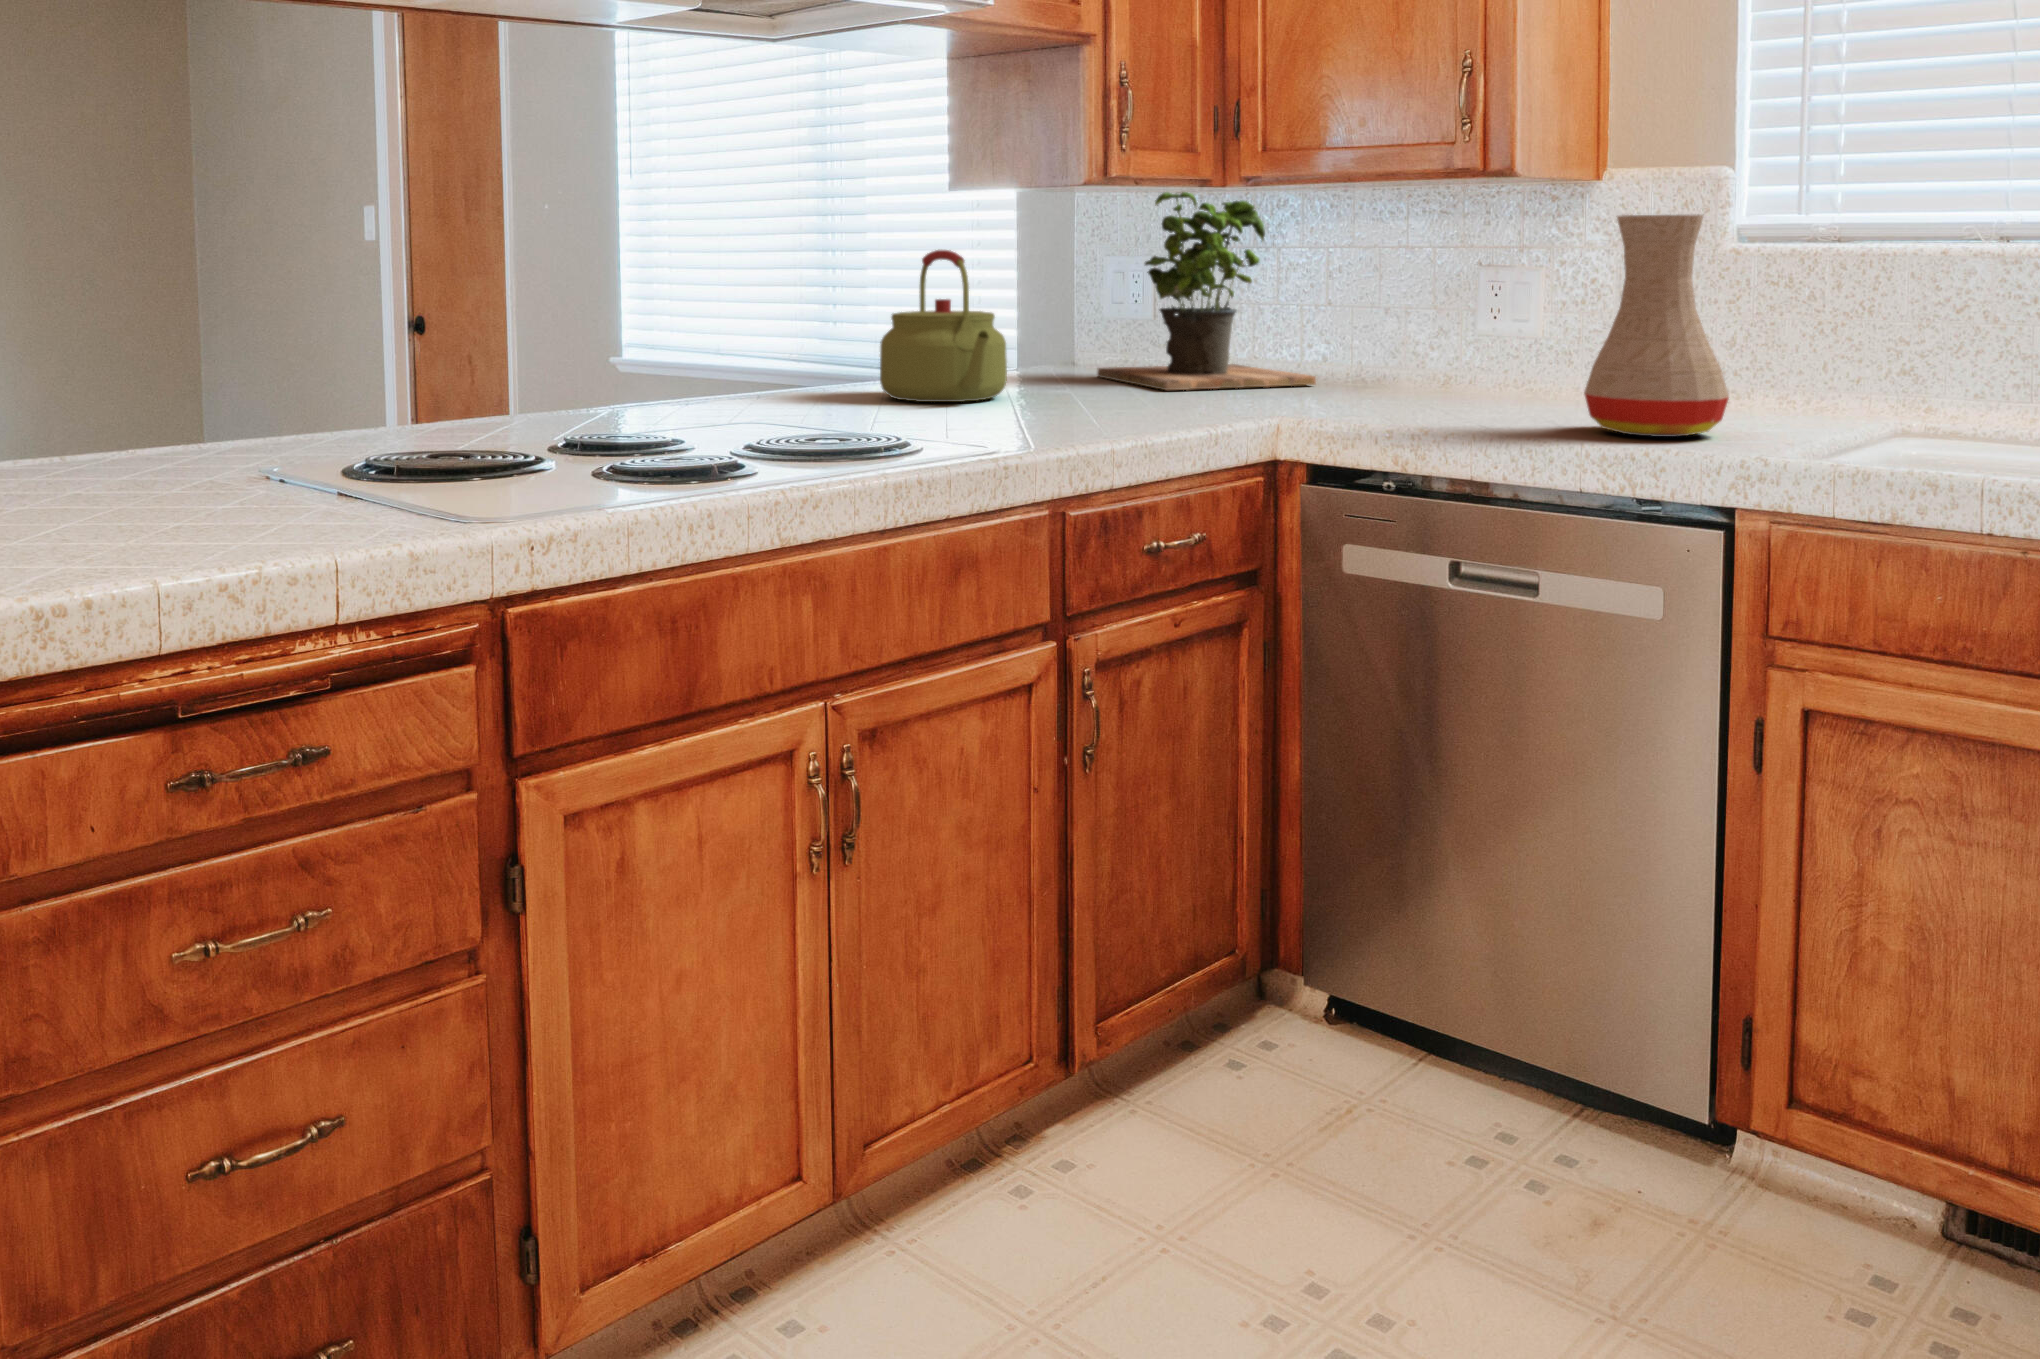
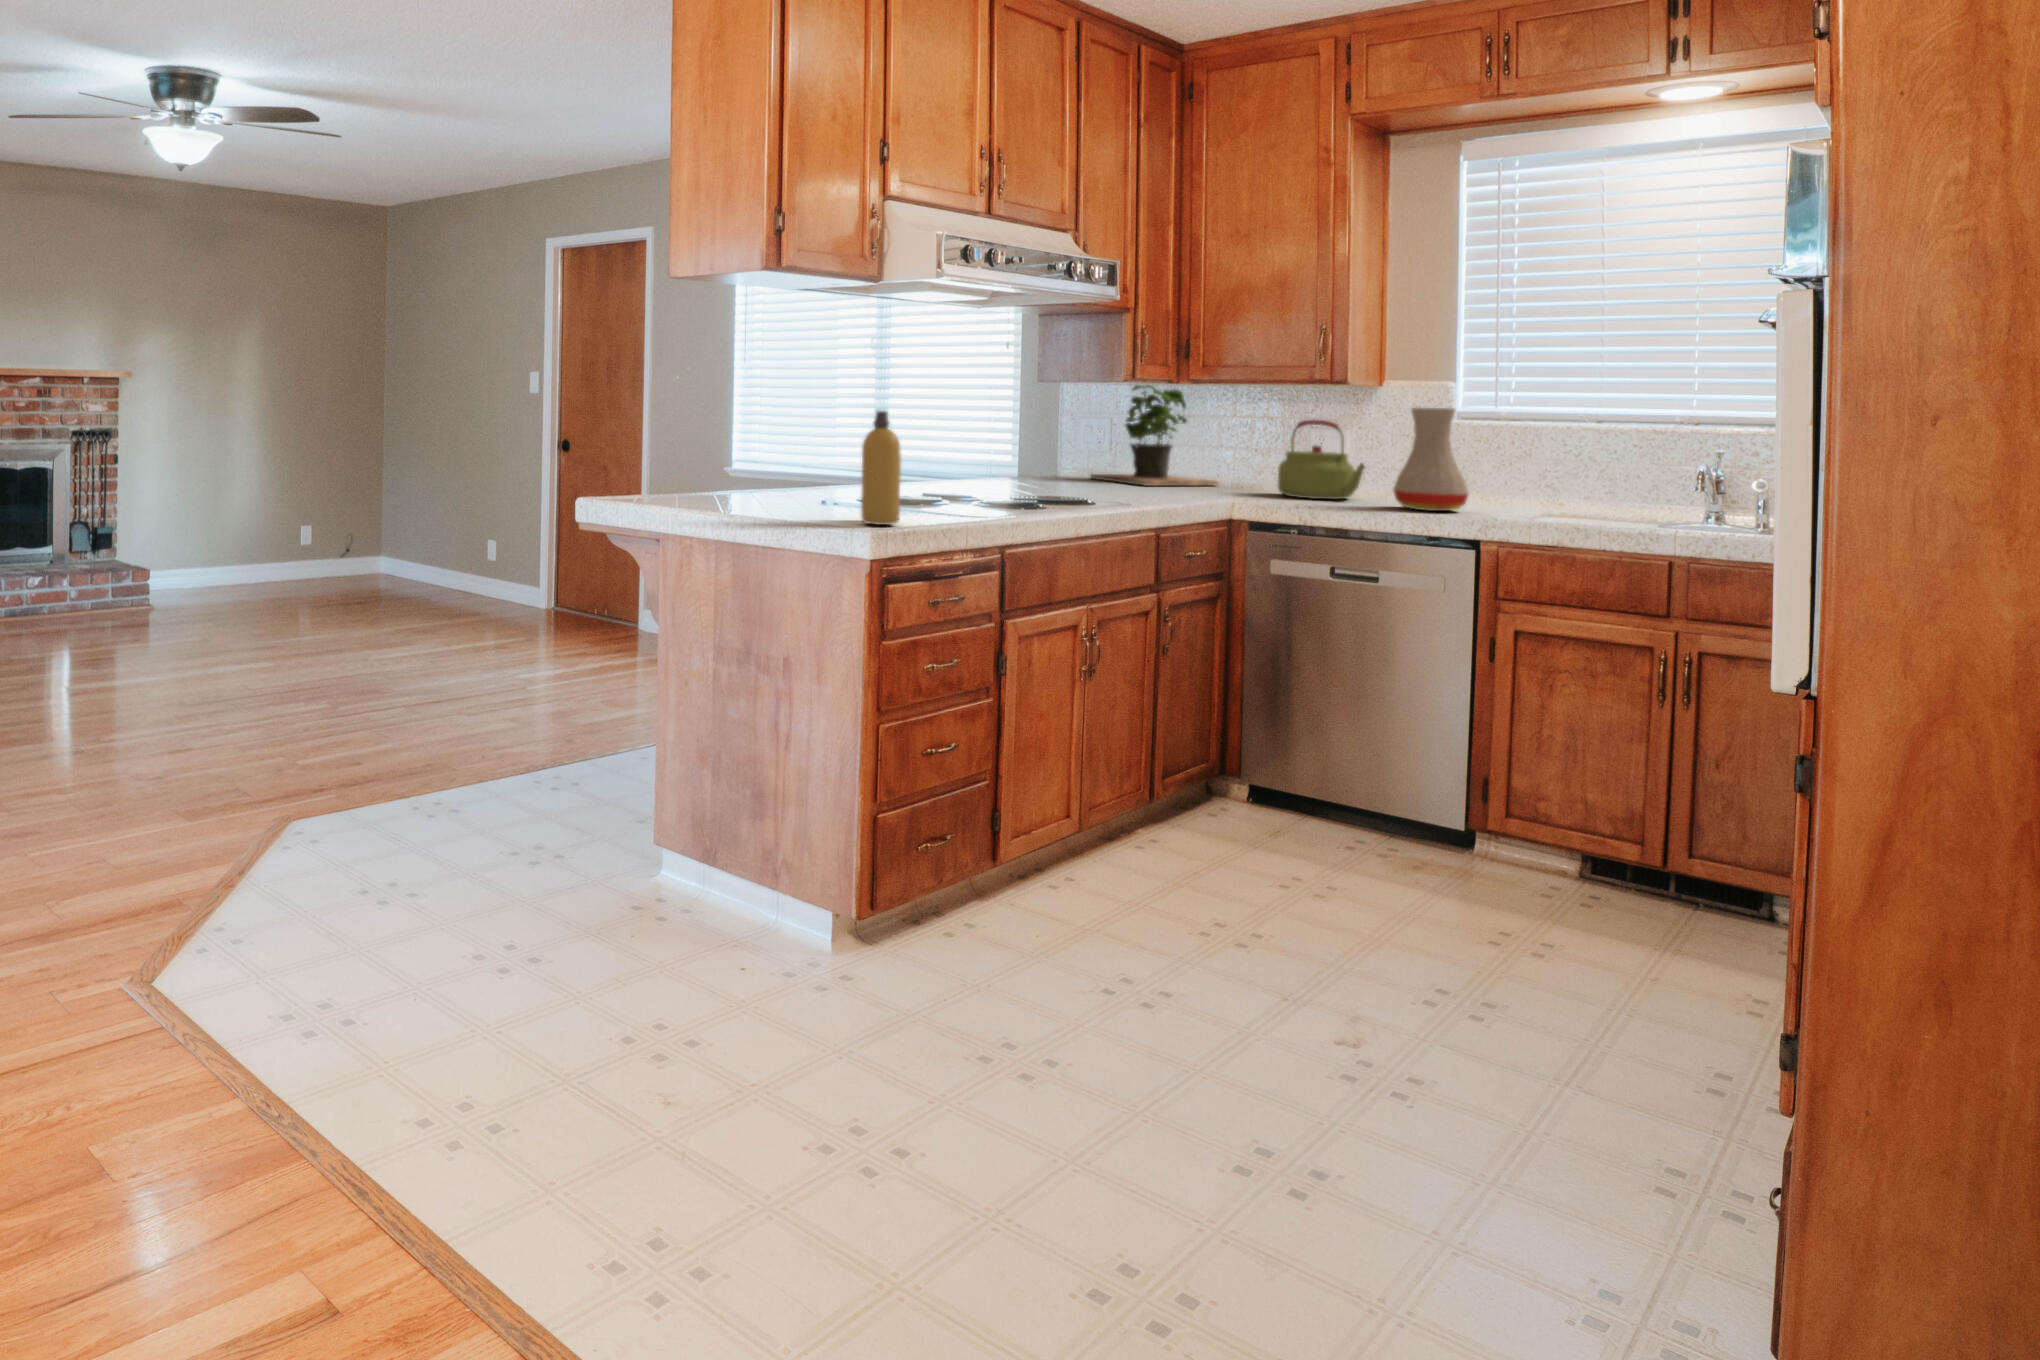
bottle: none [61,235,215,549] -> present [861,411,901,525]
kettle: present [880,250,1007,402] -> present [1278,420,1365,499]

